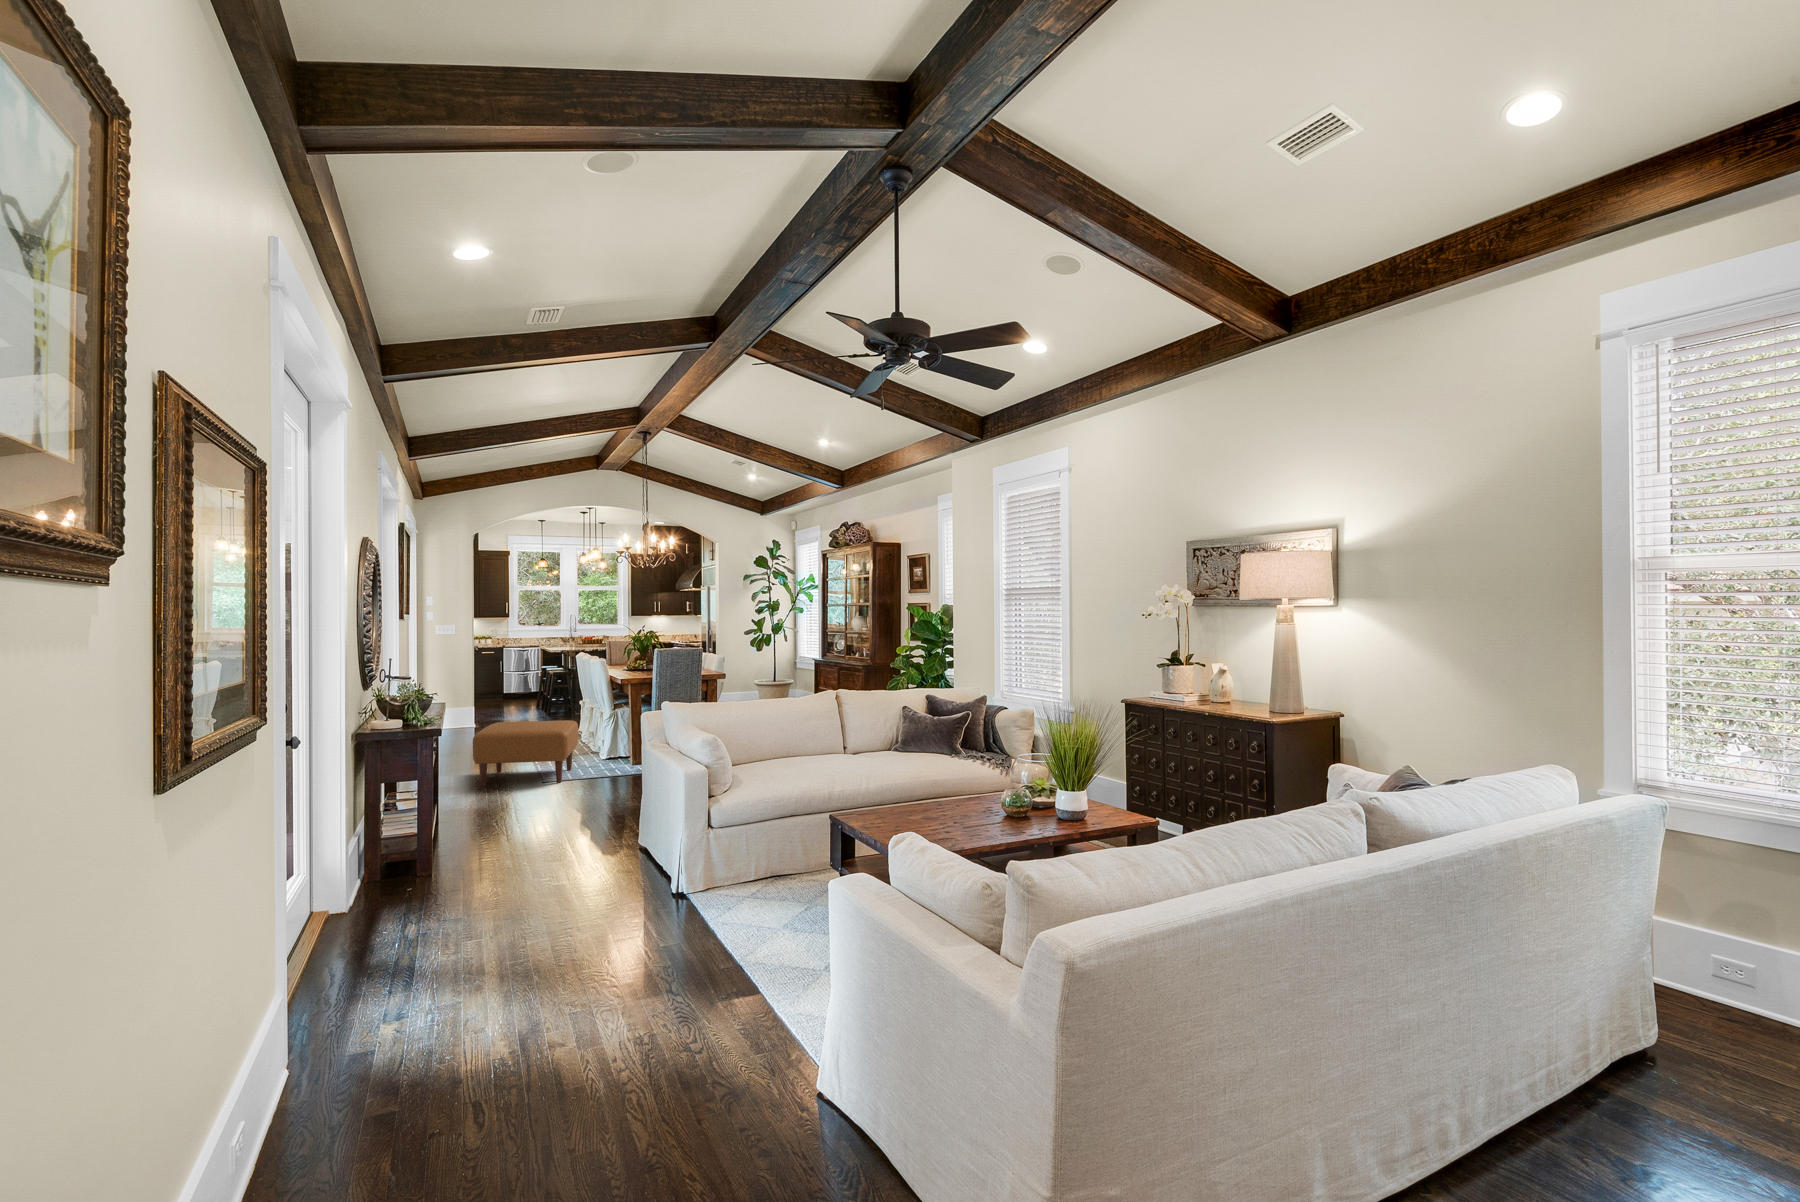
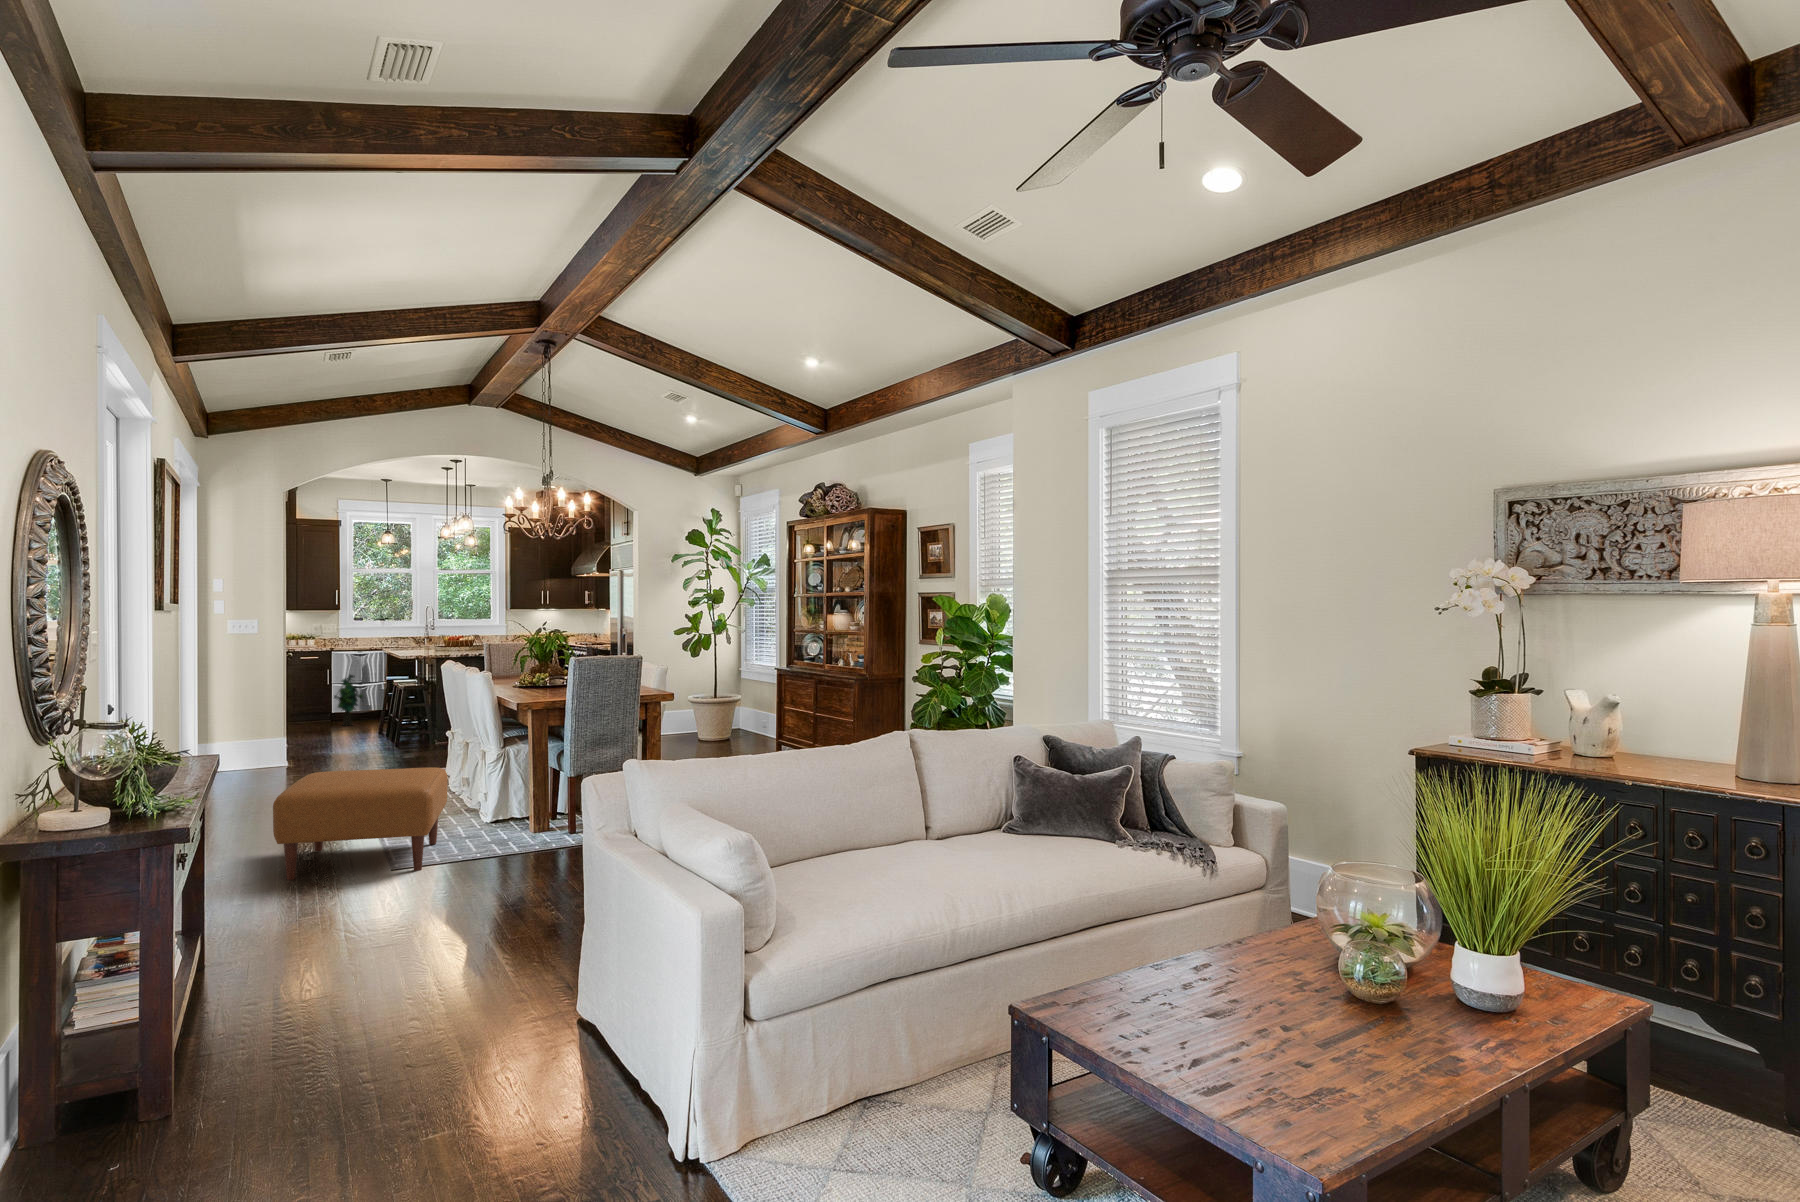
decorative plant: none [505,664,526,702] -> present [334,675,363,726]

